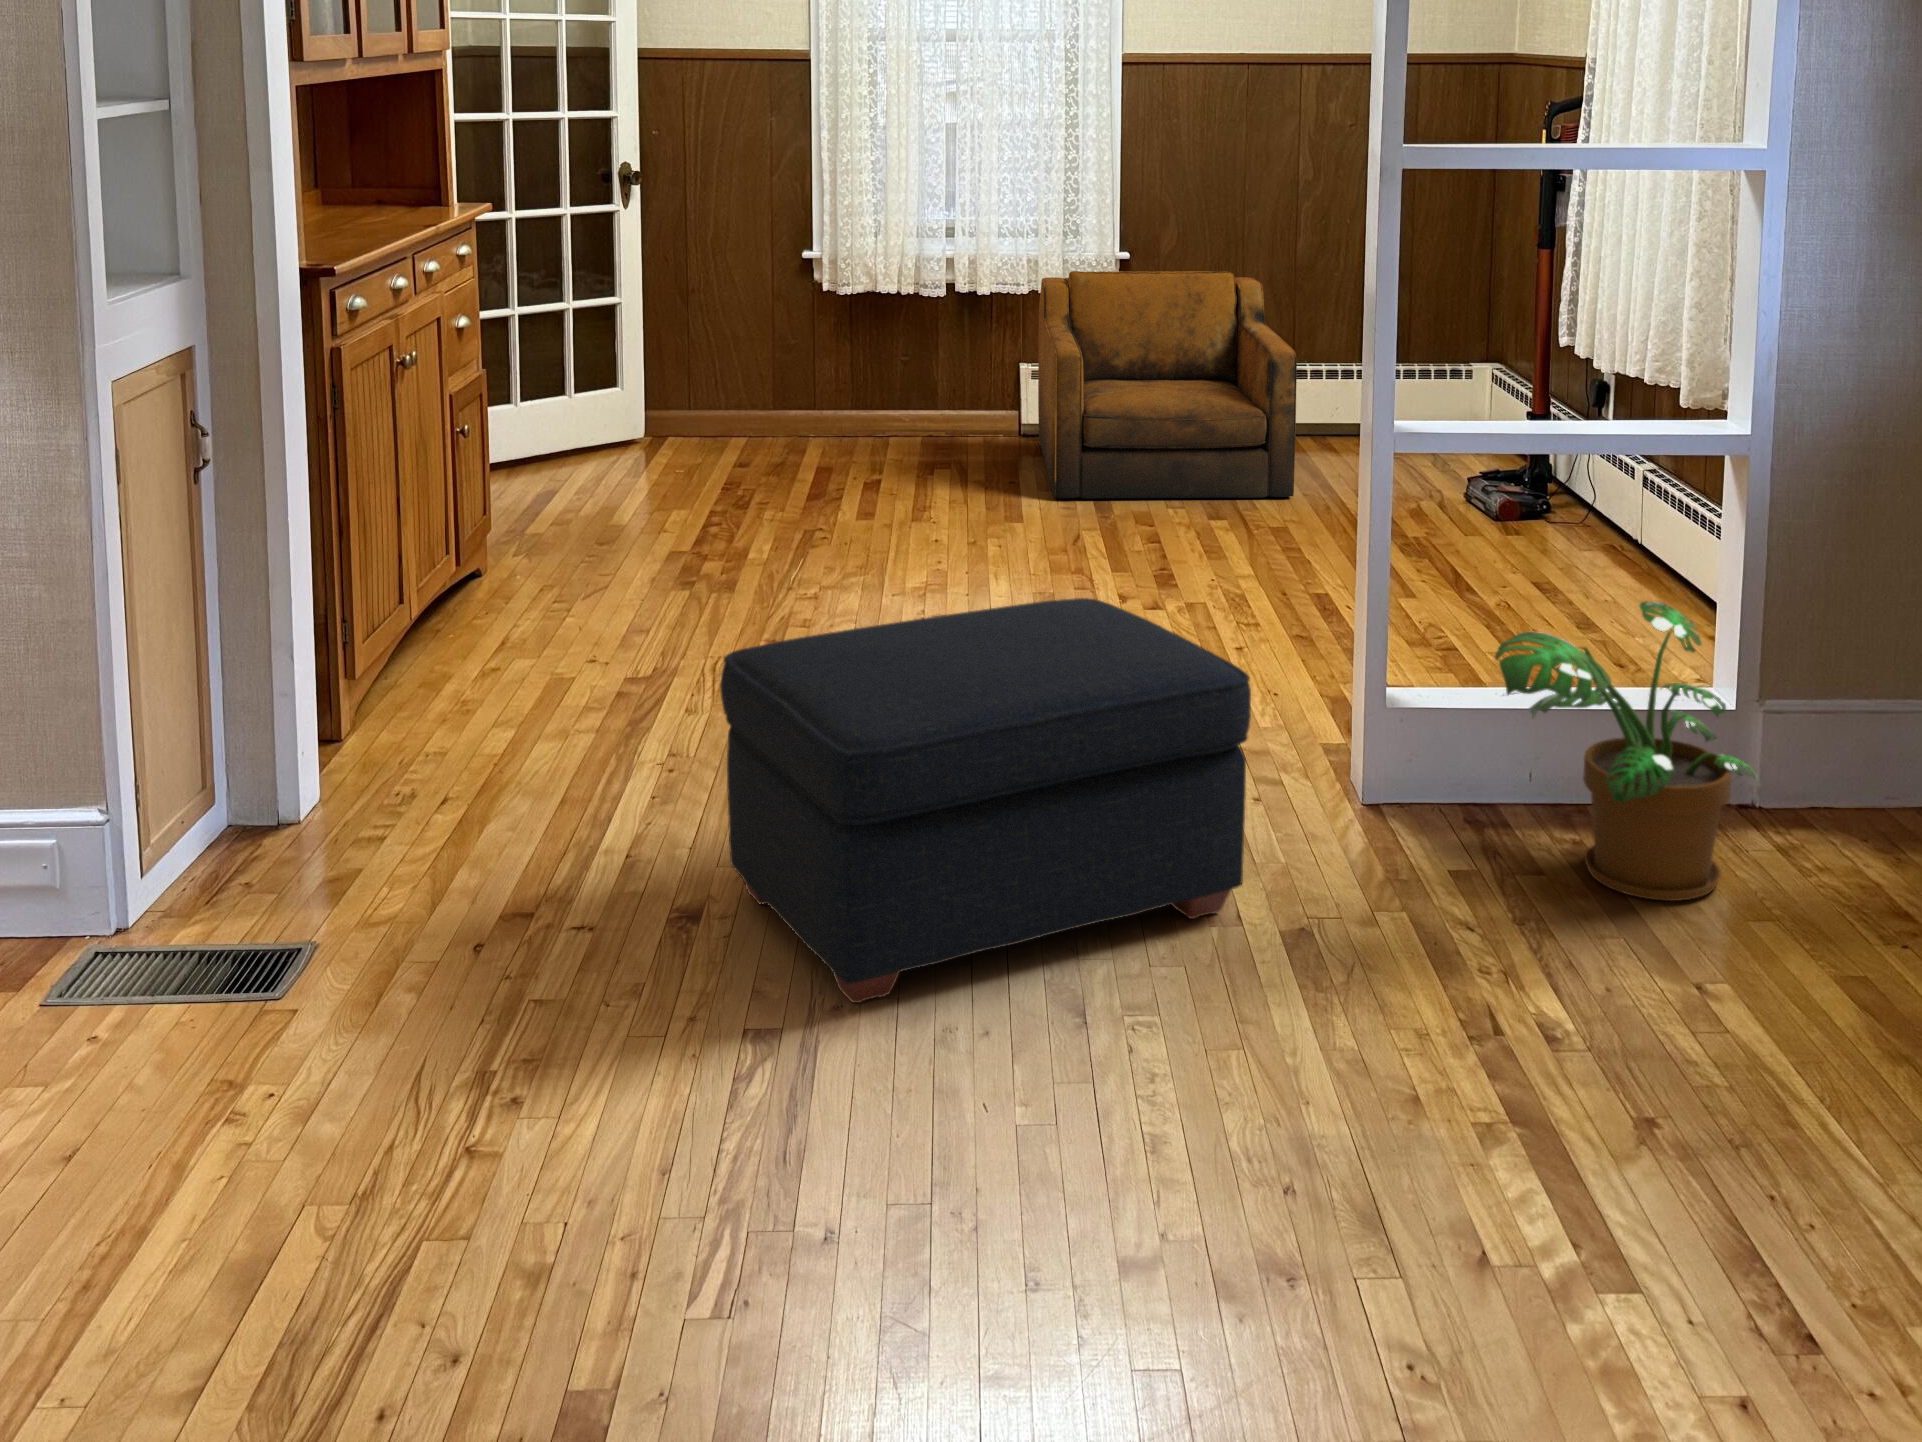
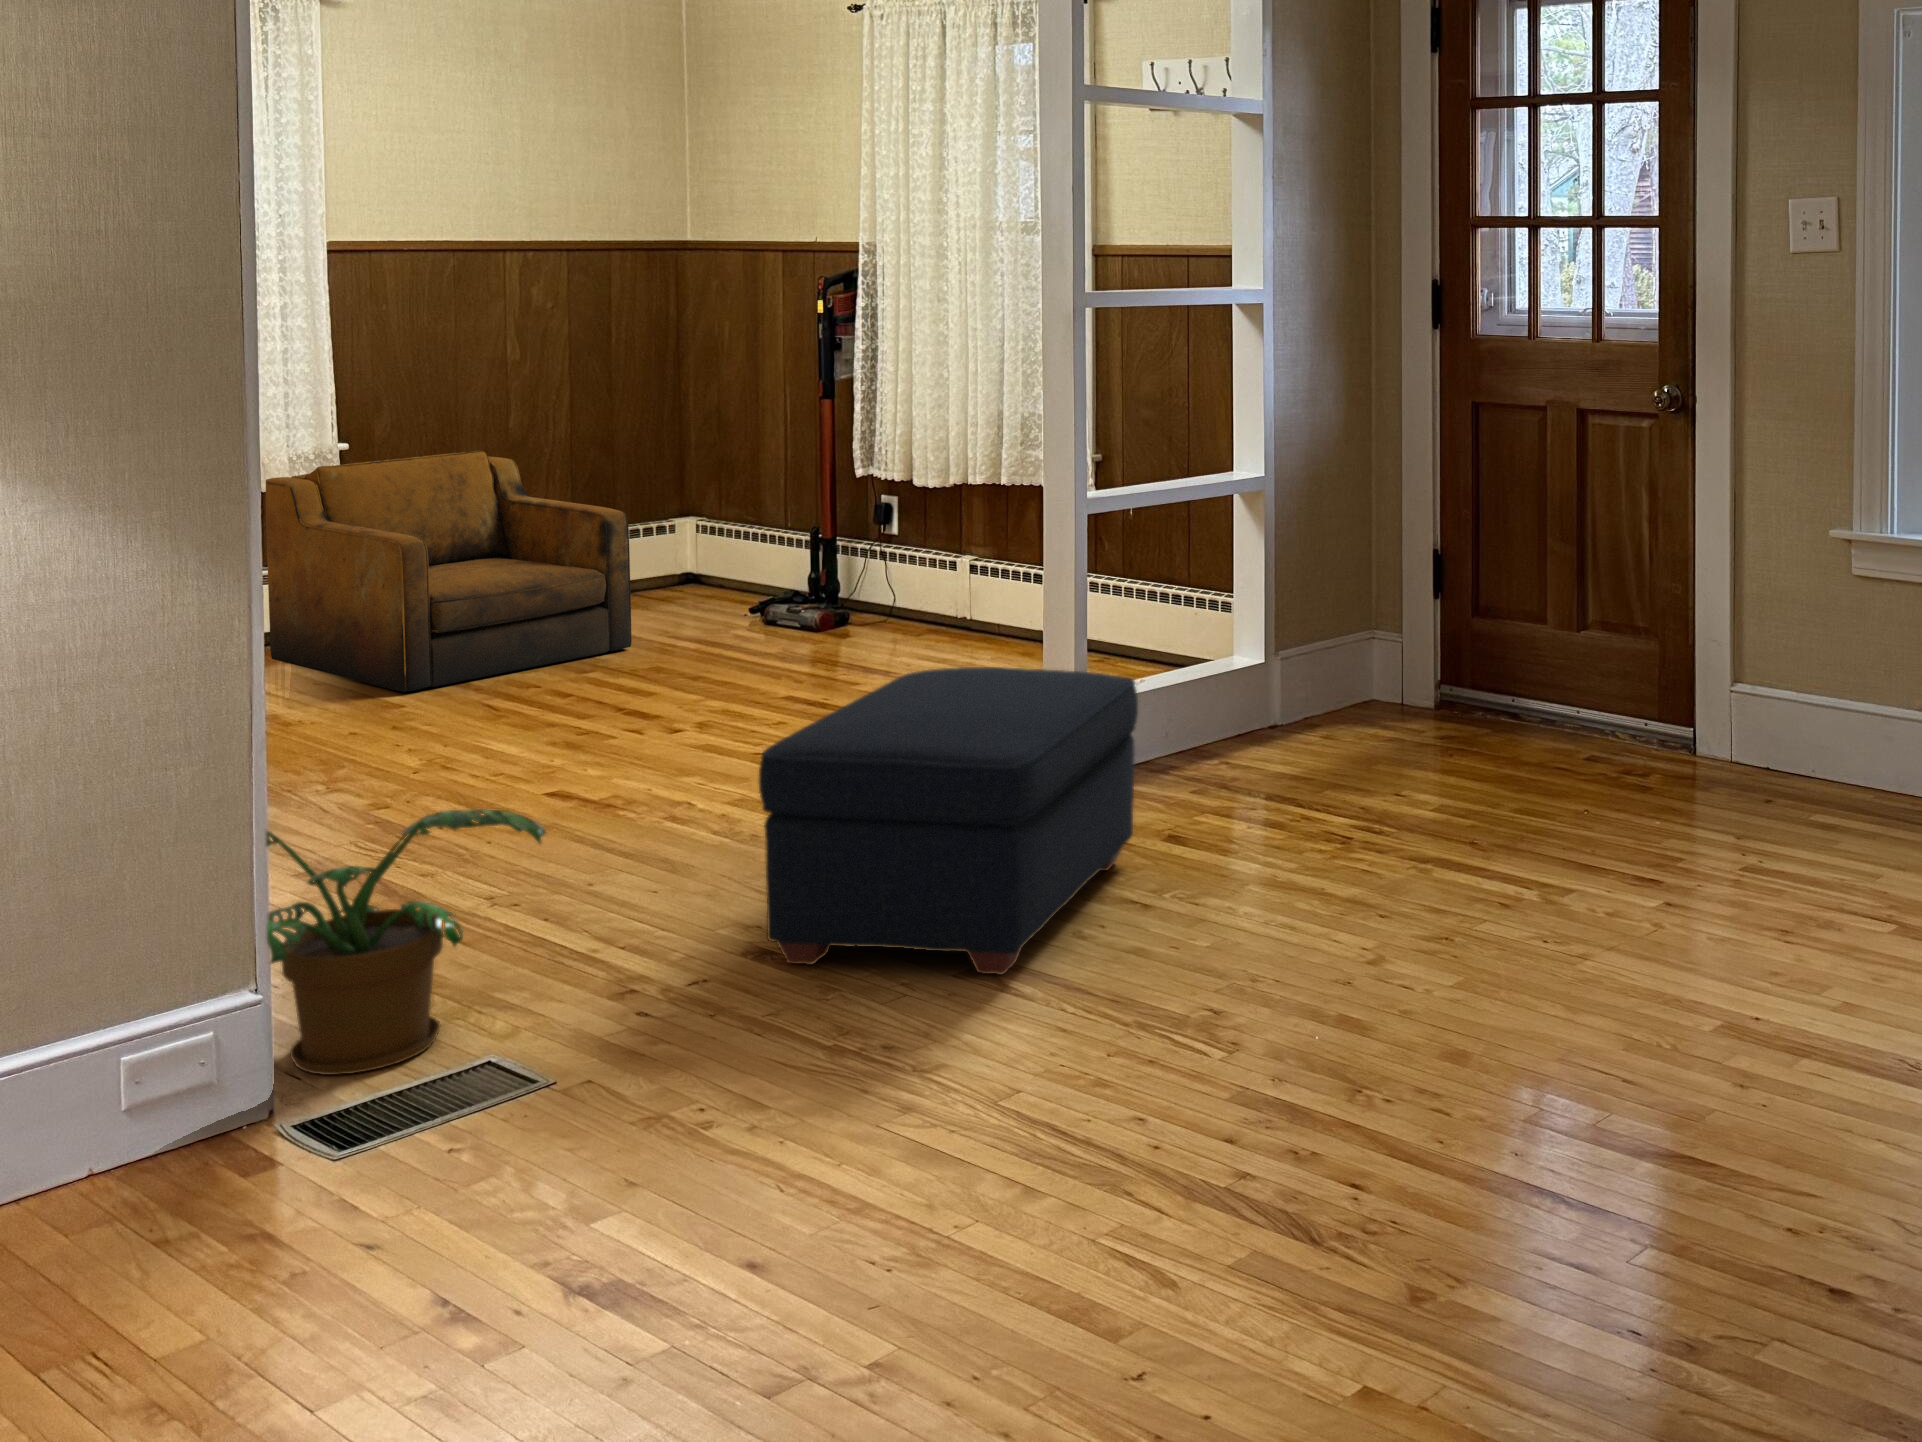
potted plant: present [1495,601,1758,901] -> present [266,809,546,1075]

